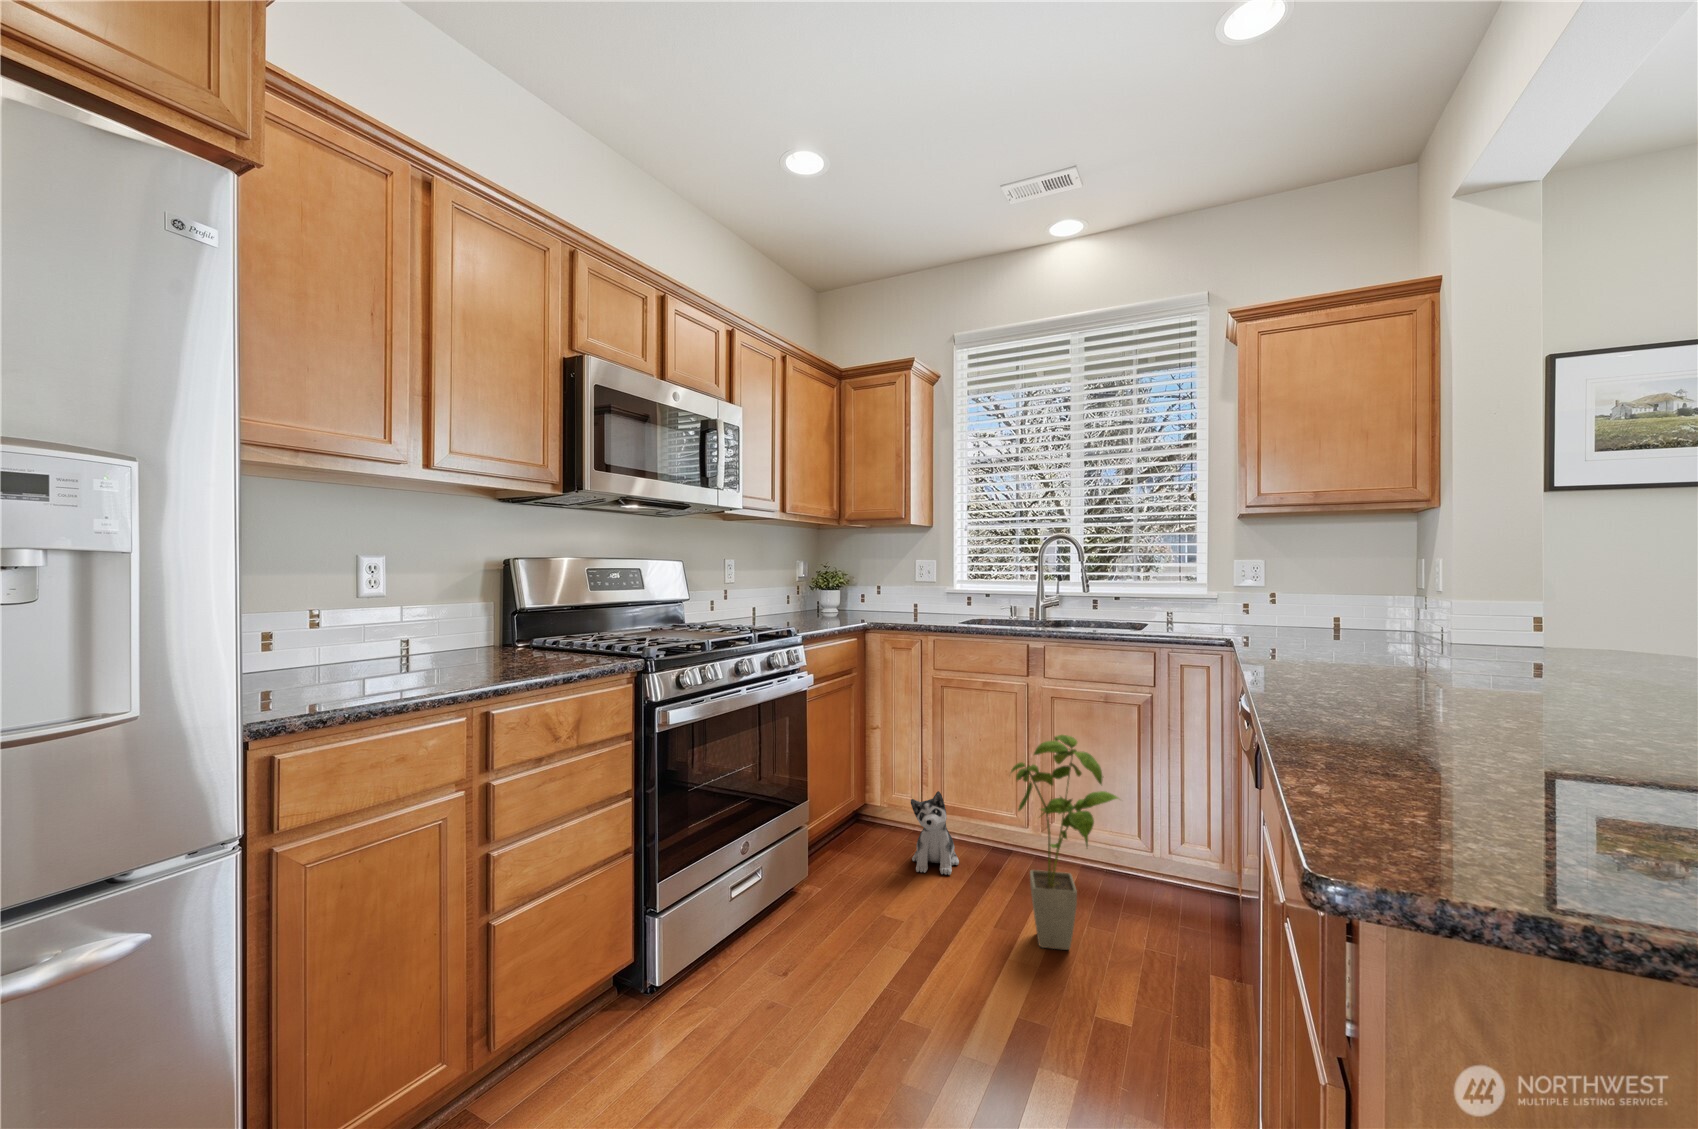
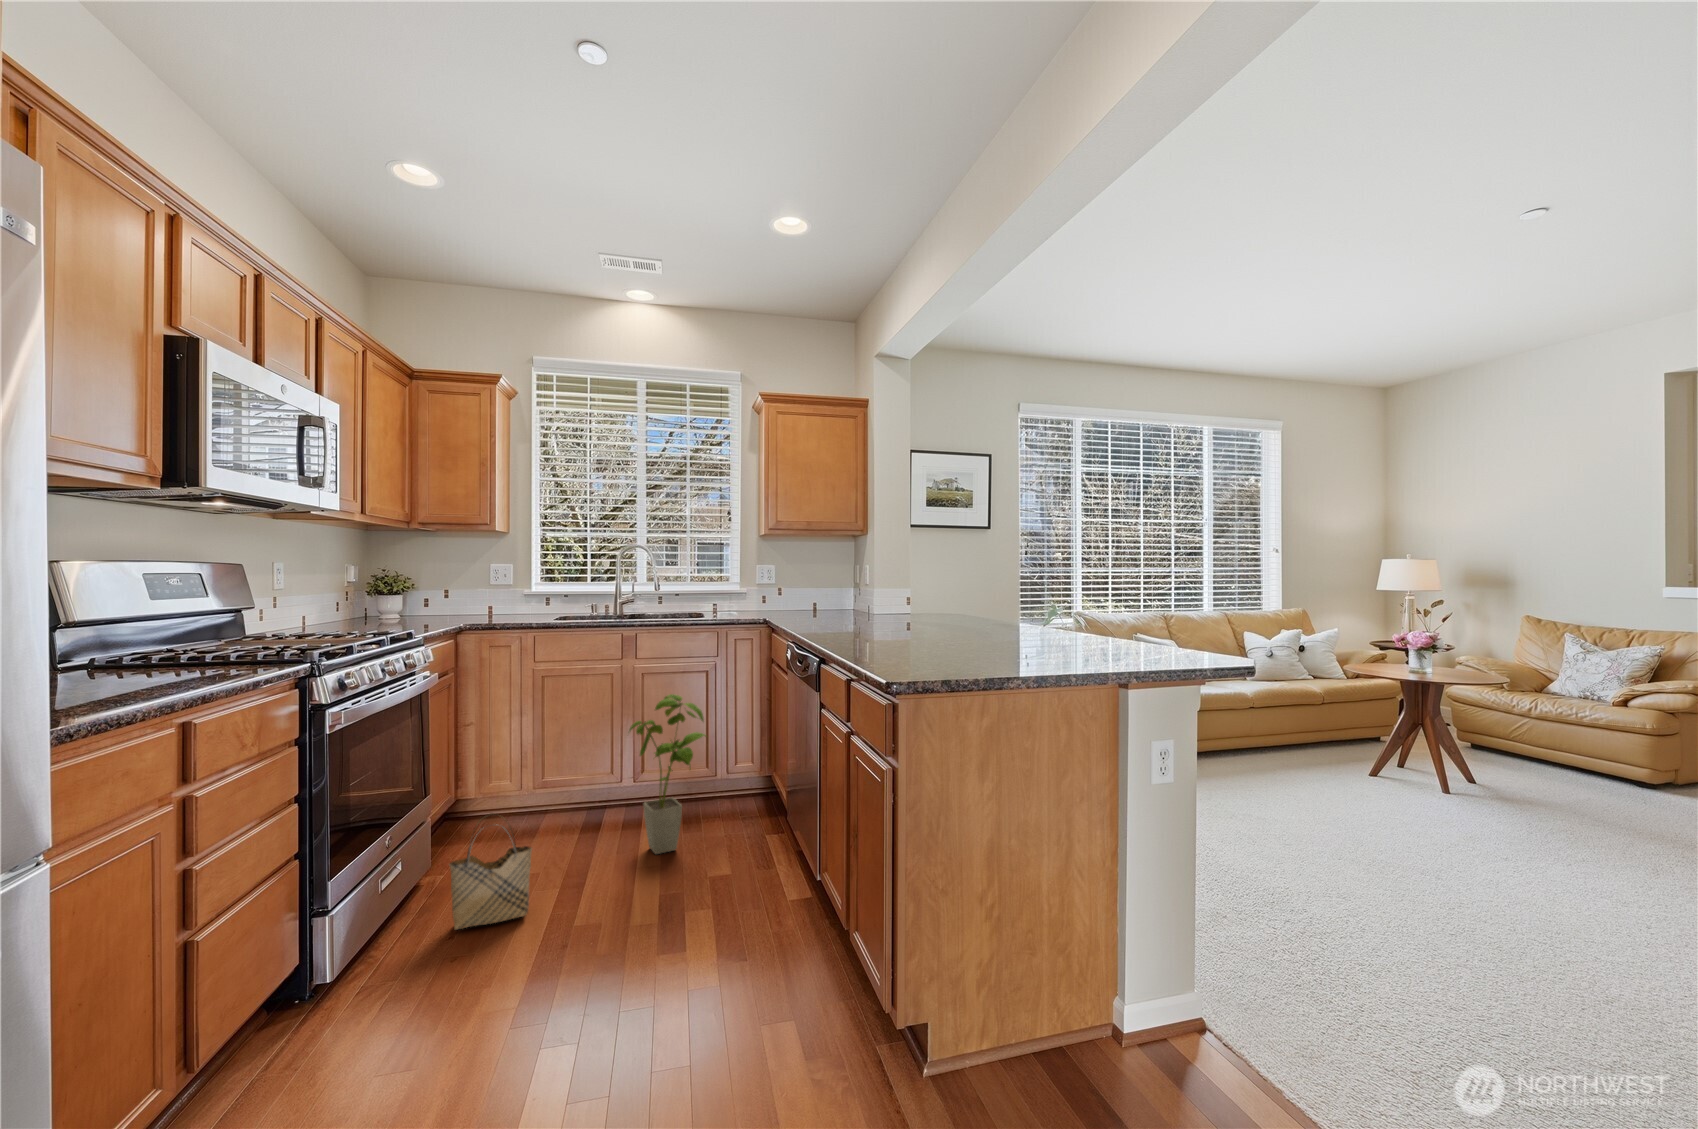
plush toy: present [911,791,959,875] -> none [521,767,565,841]
woven basket: none [785,844,870,981] -> present [449,814,532,930]

